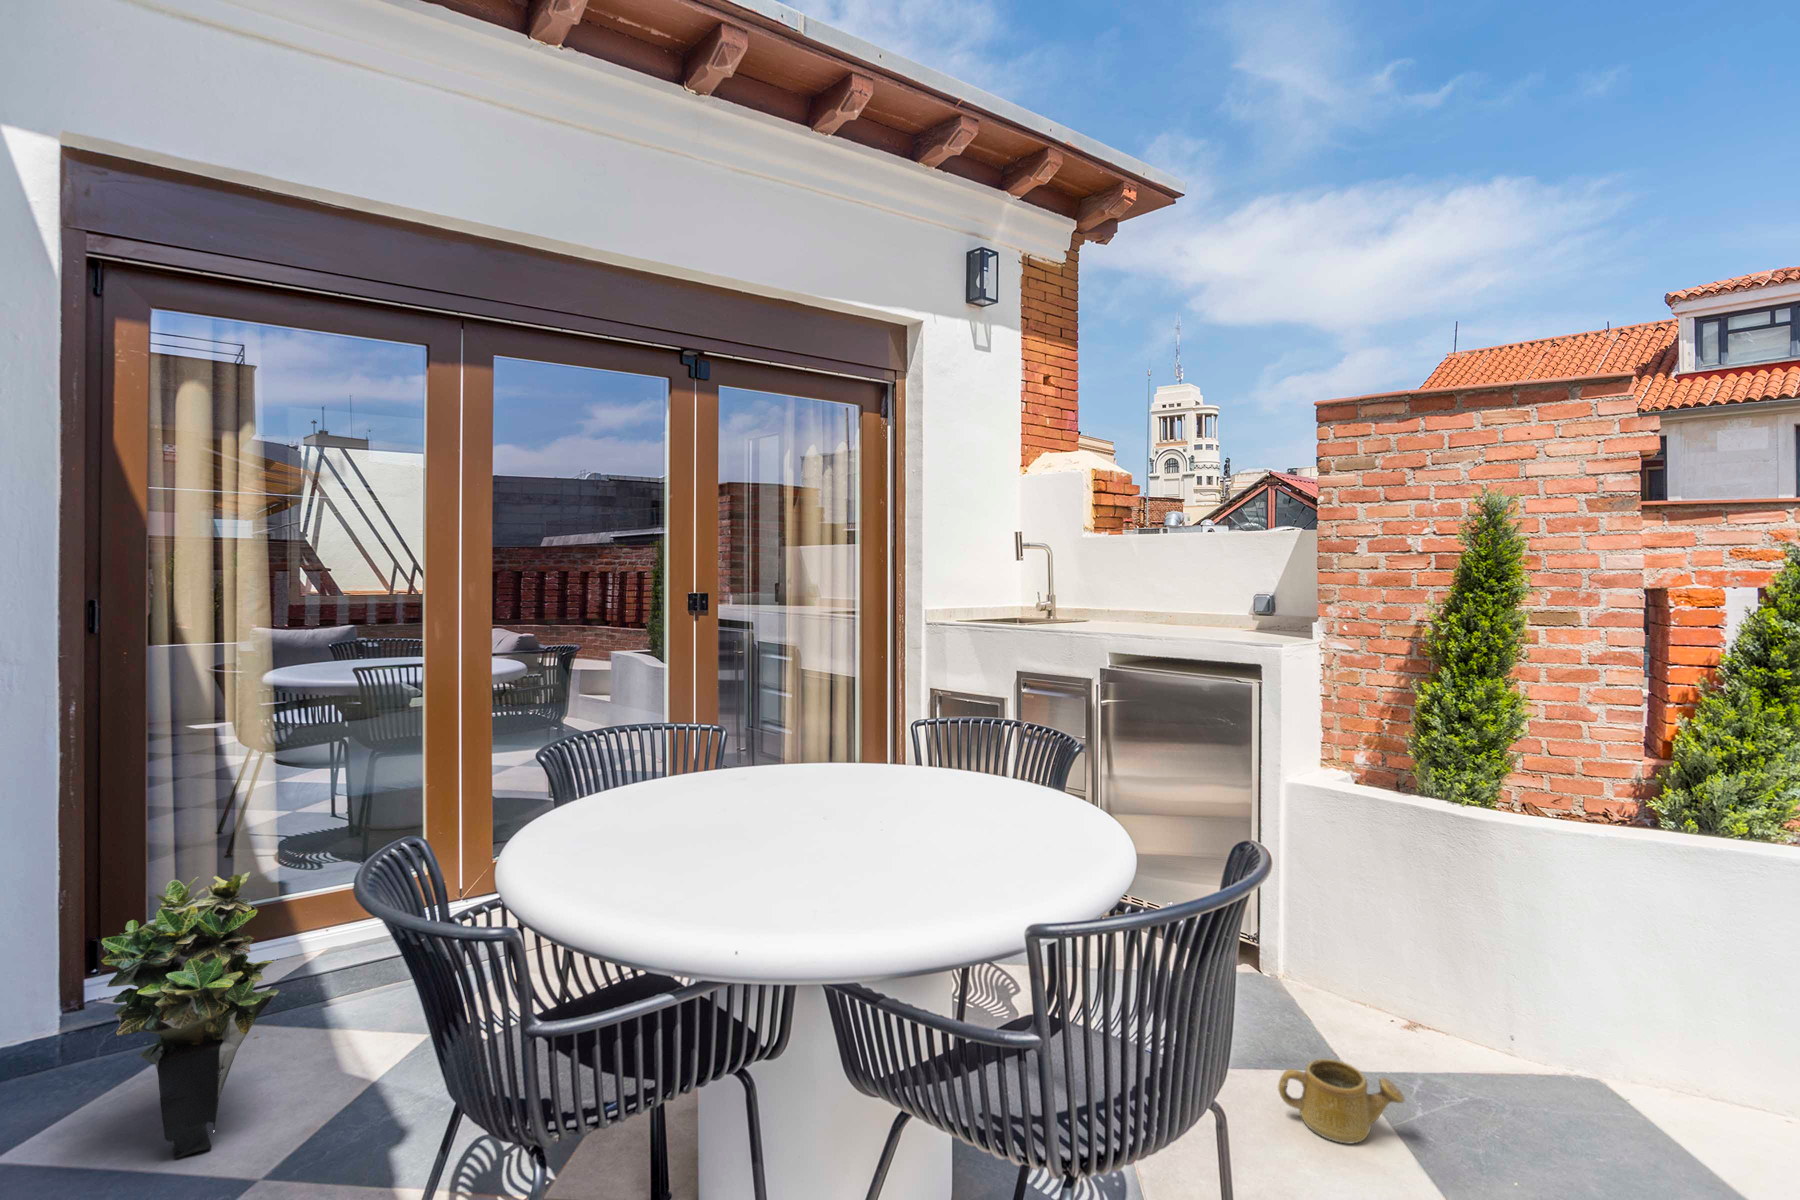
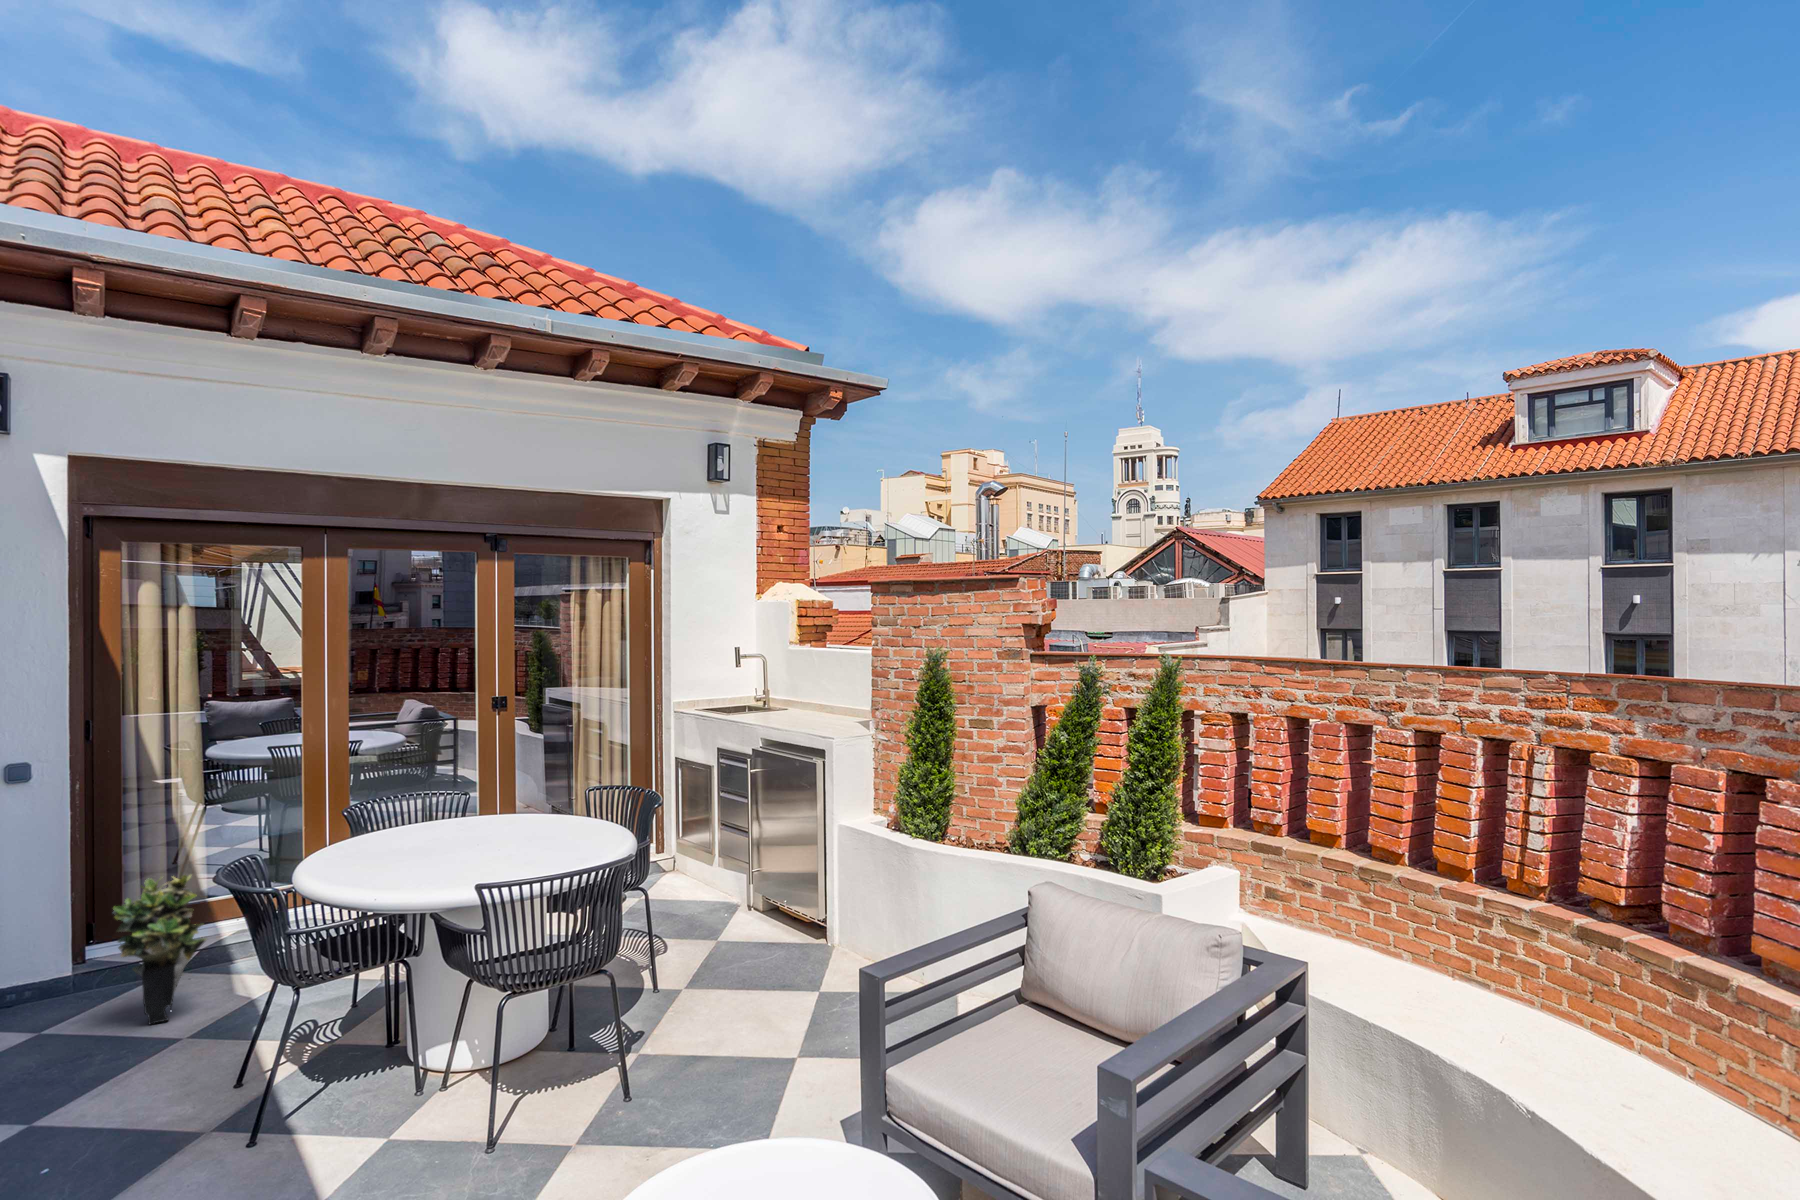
watering can: present [1278,1059,1405,1144] -> none [760,966,818,1007]

